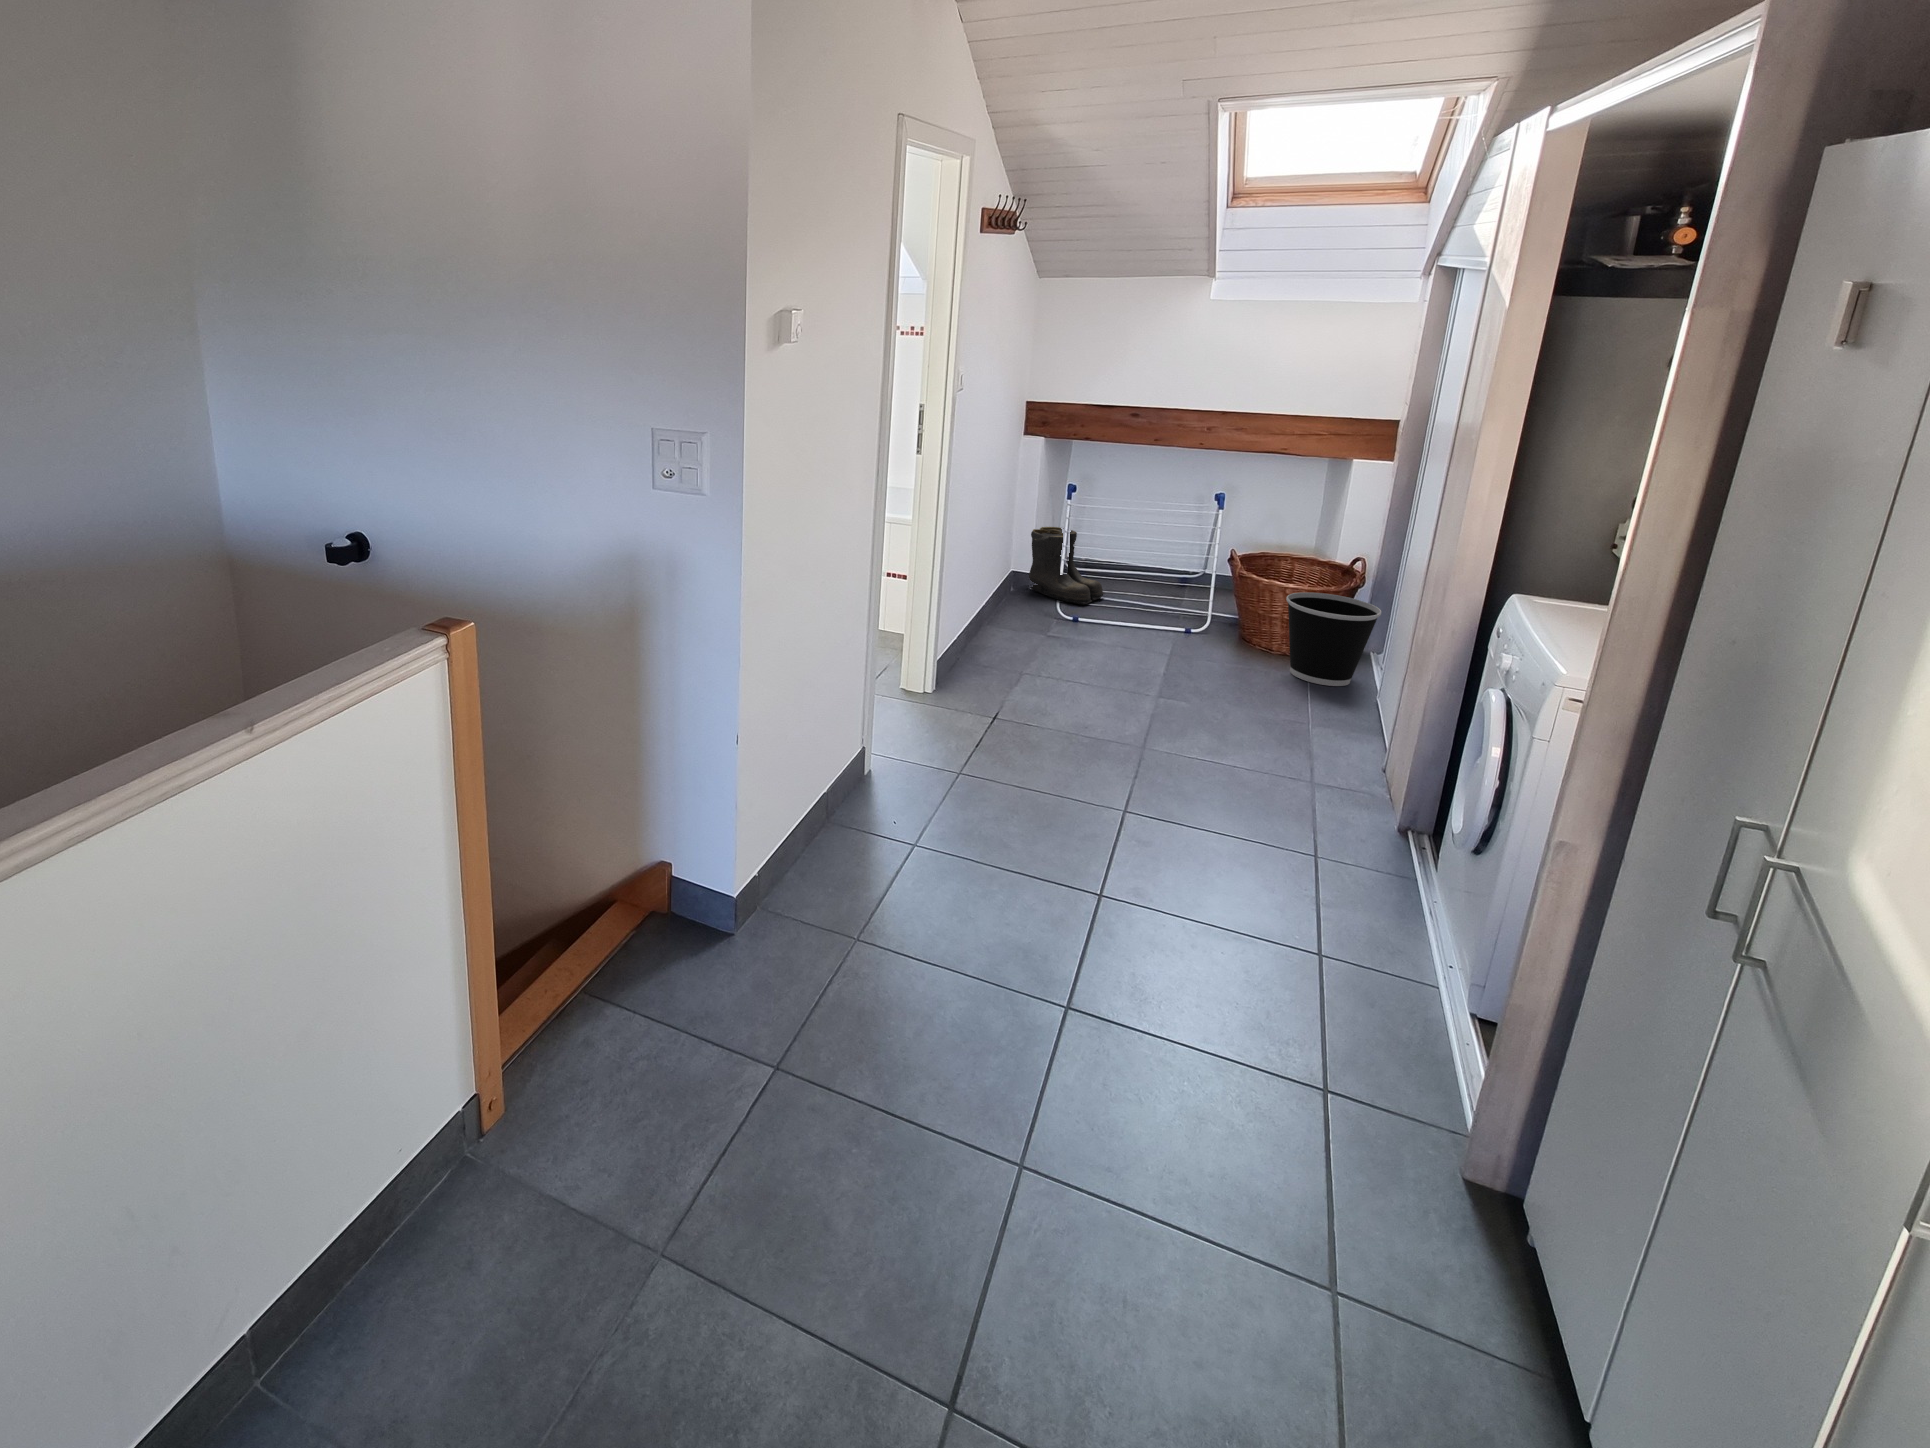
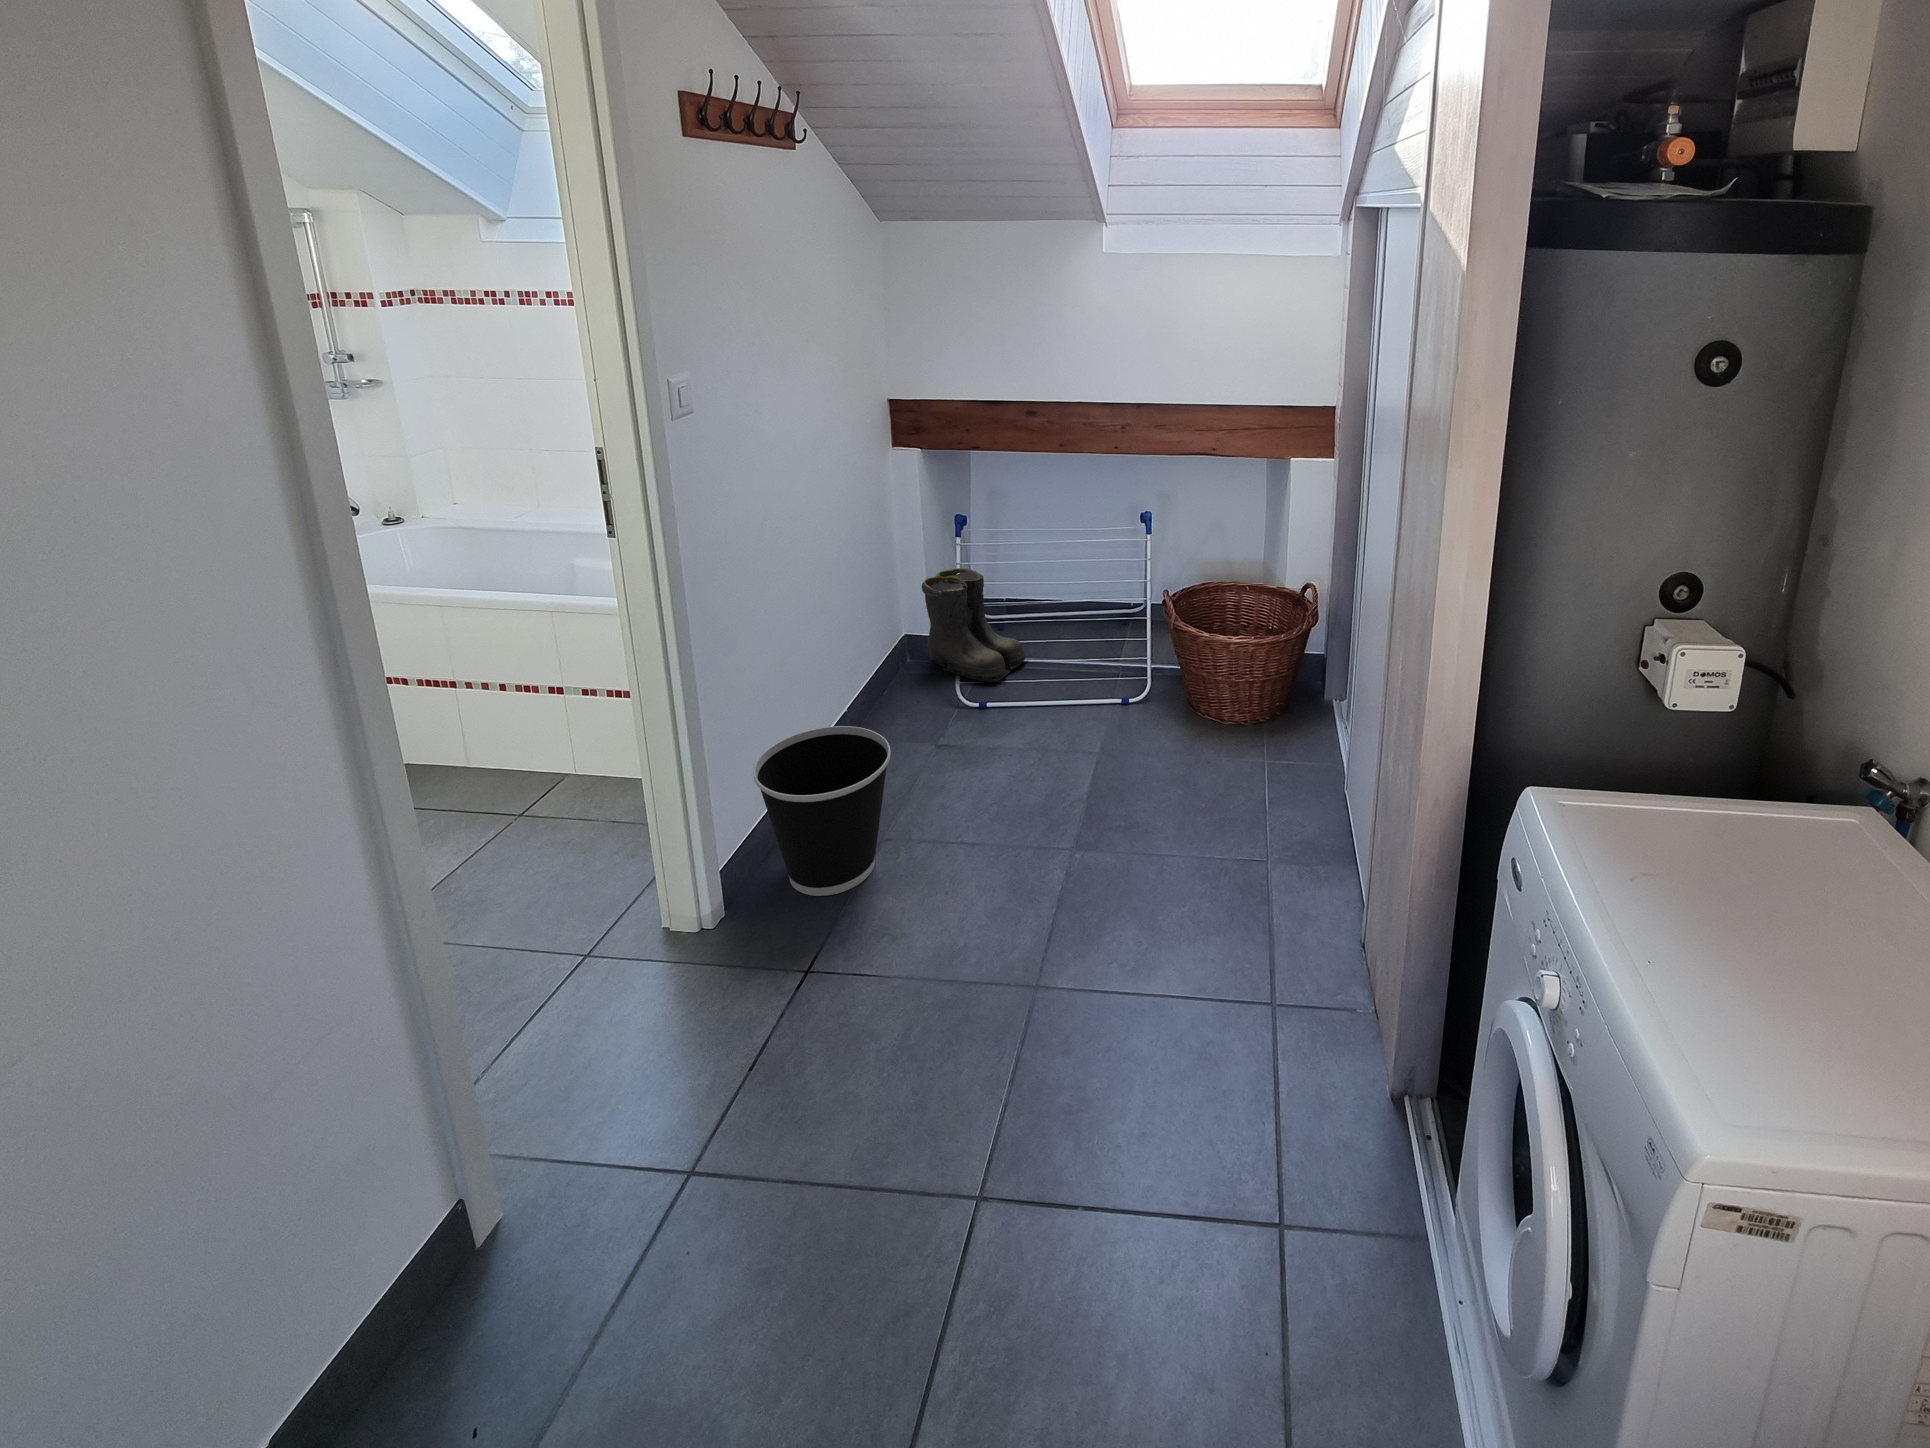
wastebasket: present [1286,593,1381,686] -> present [753,726,891,896]

